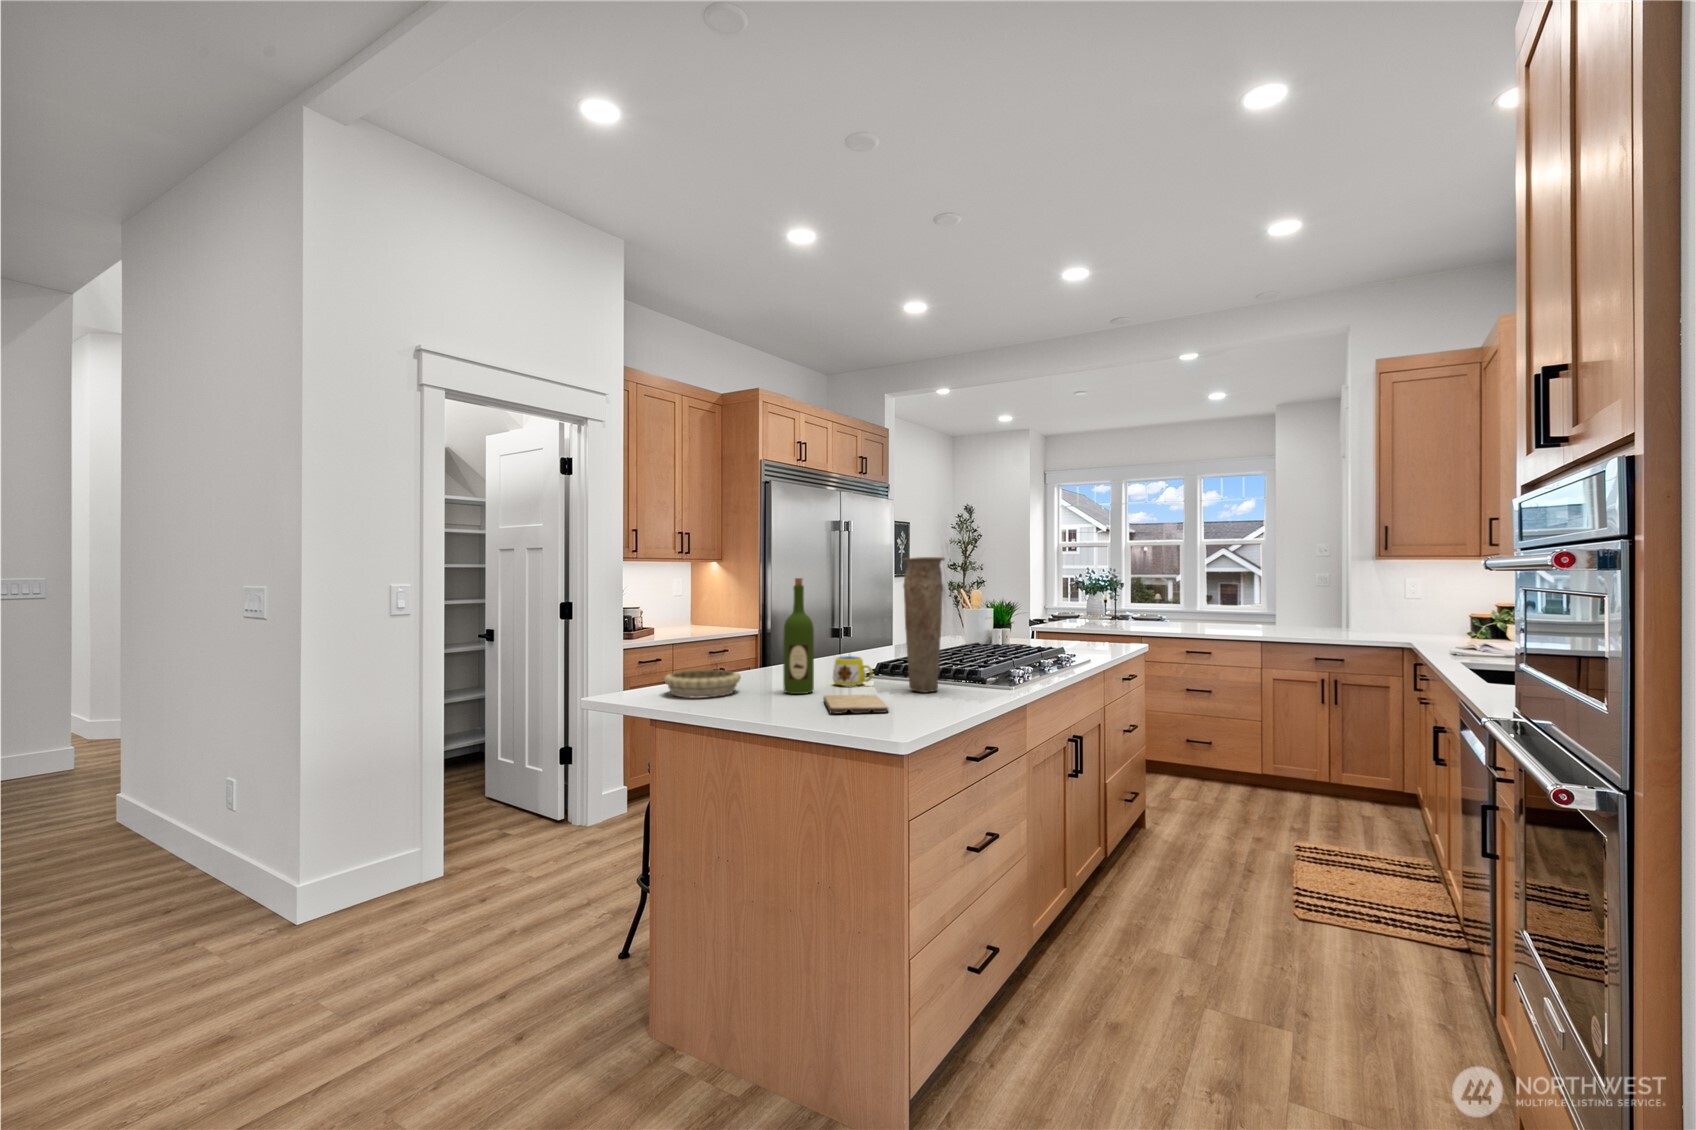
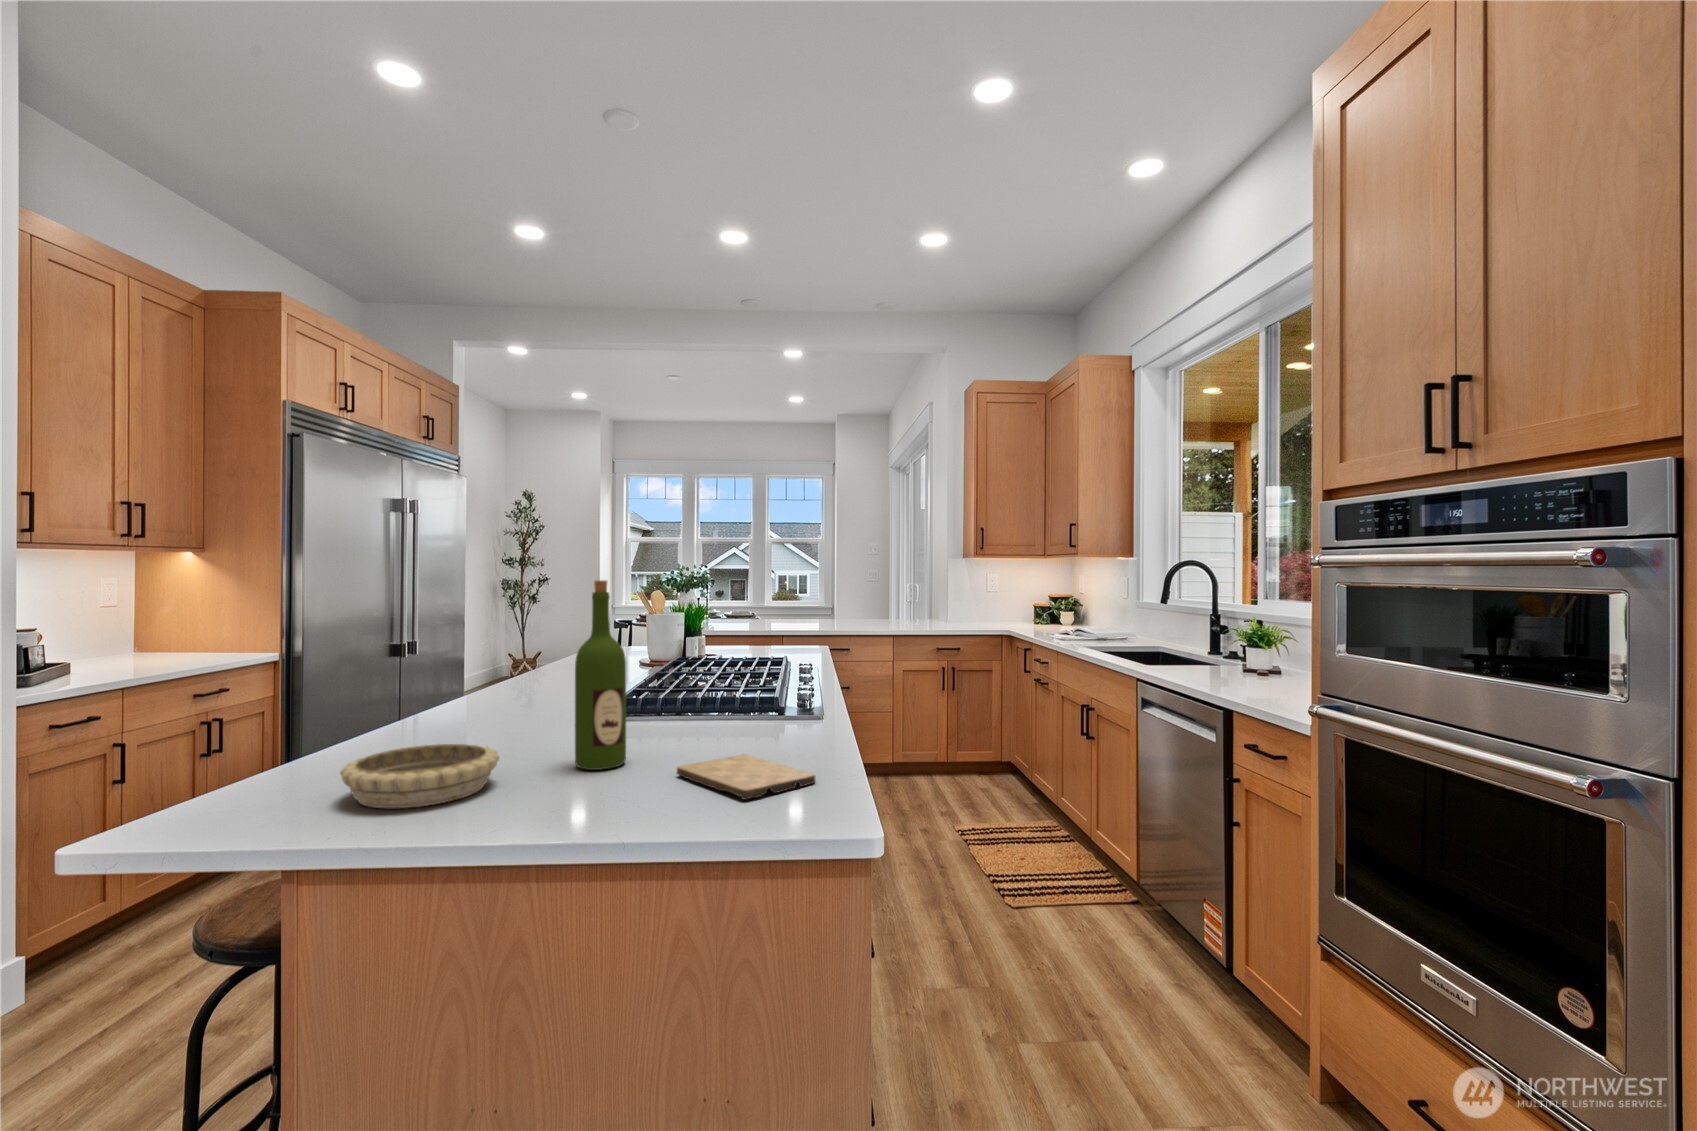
vase: present [903,557,944,692] -> none [747,550,806,740]
mug: present [833,656,873,687] -> none [624,696,690,744]

